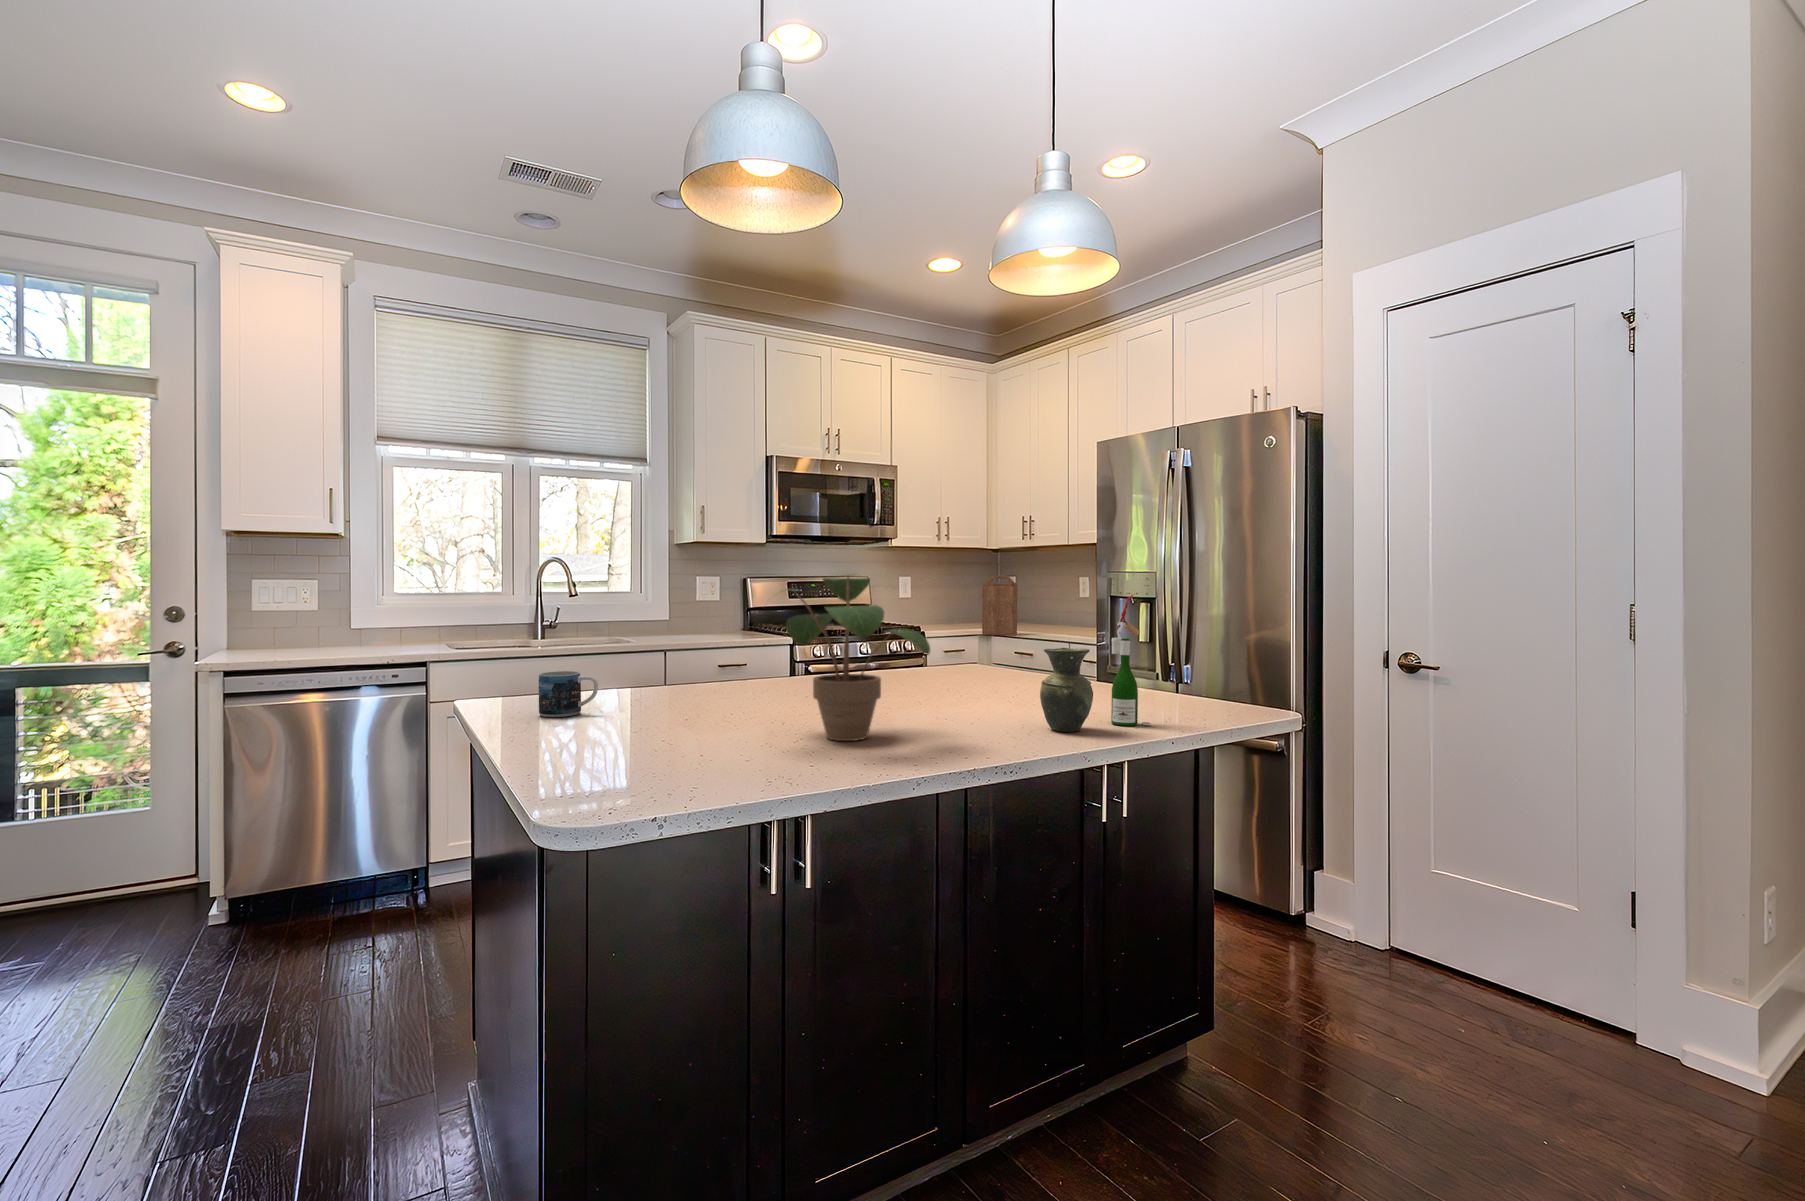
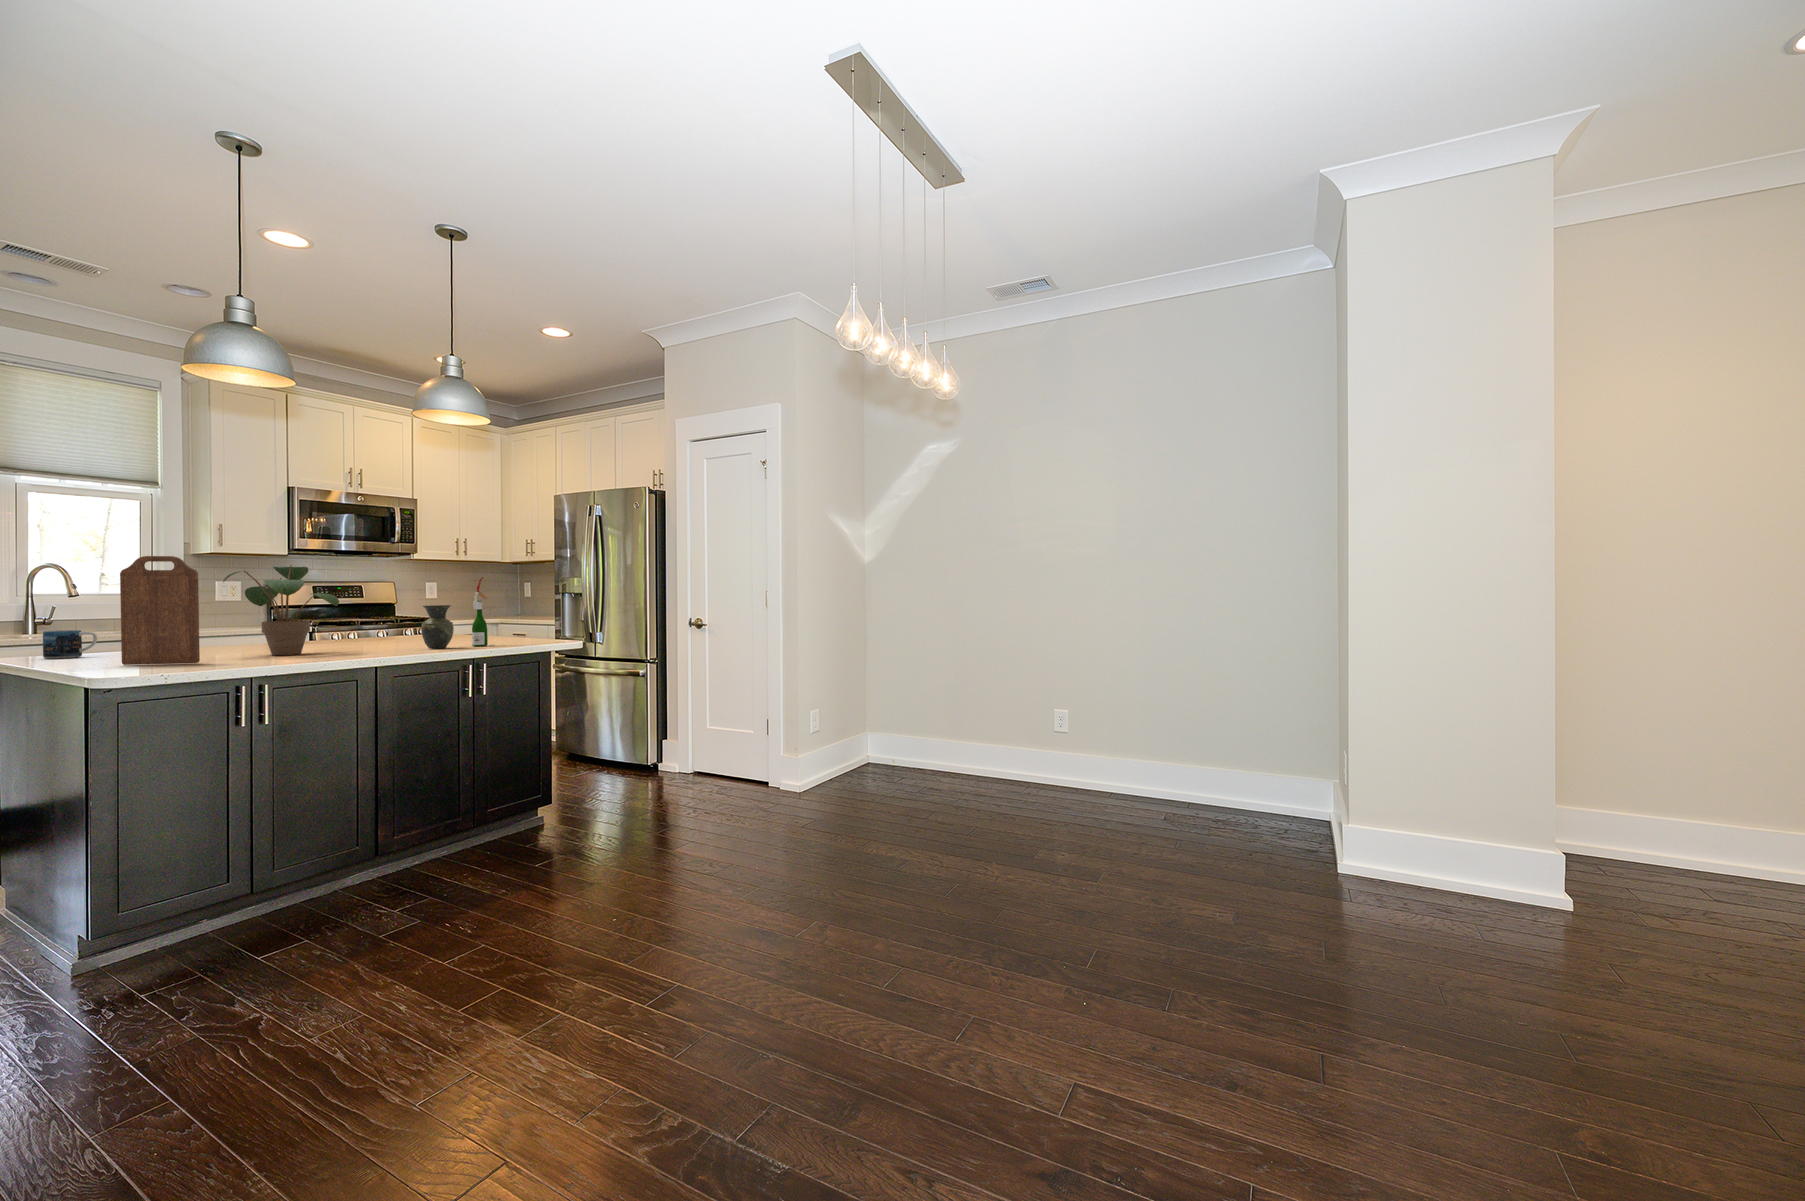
cutting board: present [982,575,1017,635] -> present [120,556,200,665]

